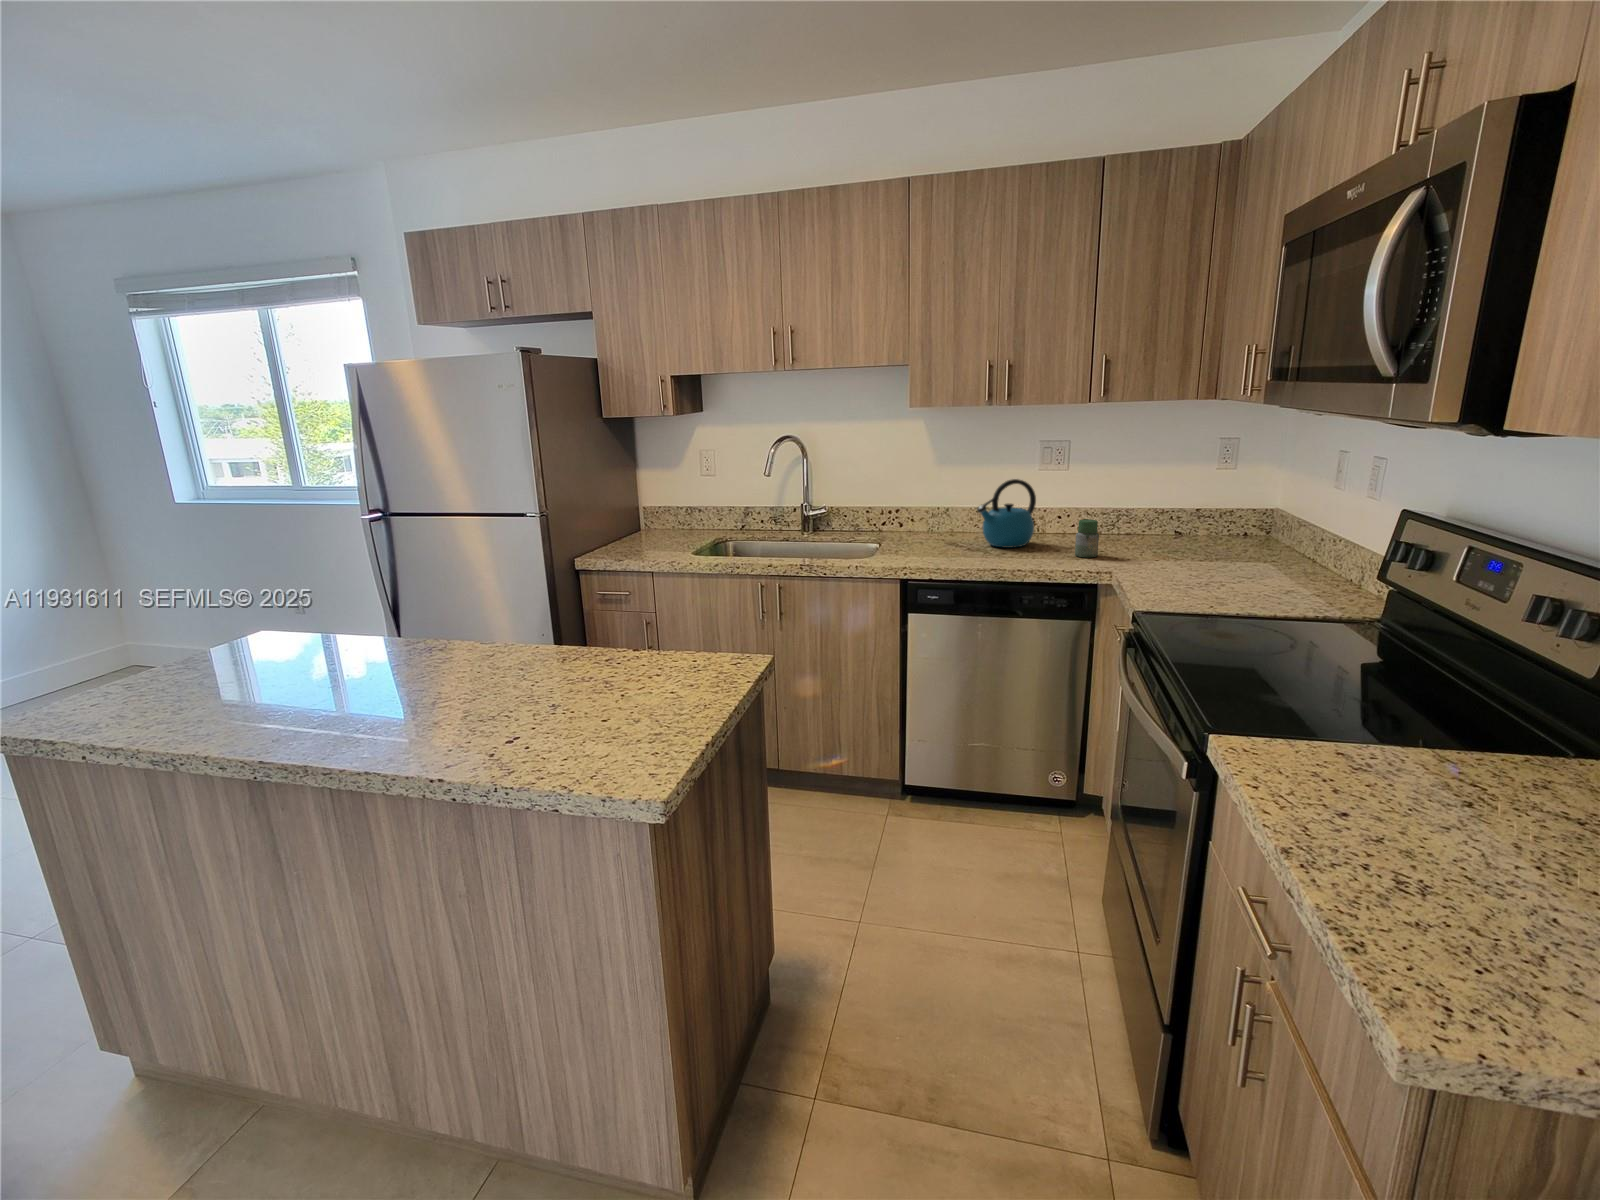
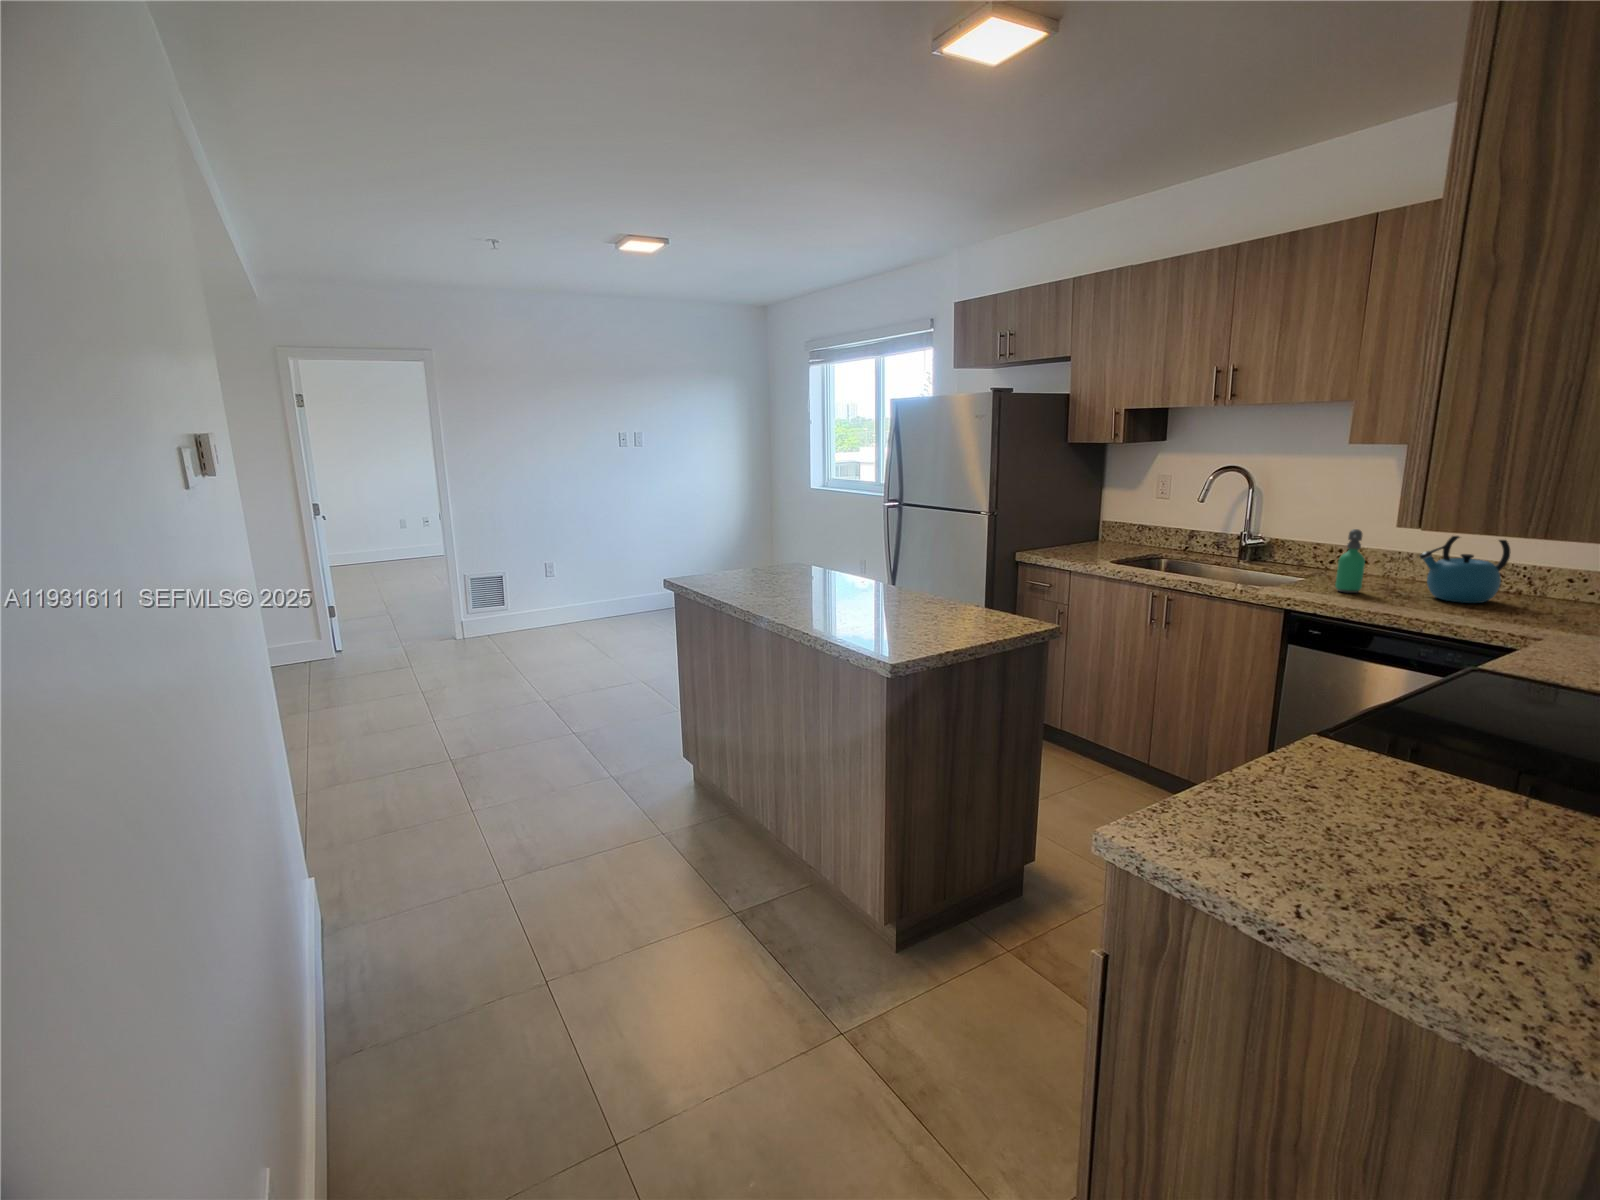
soap dispenser: none [920,491,941,553] -> present [1335,529,1365,593]
jar: present [1075,519,1099,558] -> none [1525,580,1564,625]

